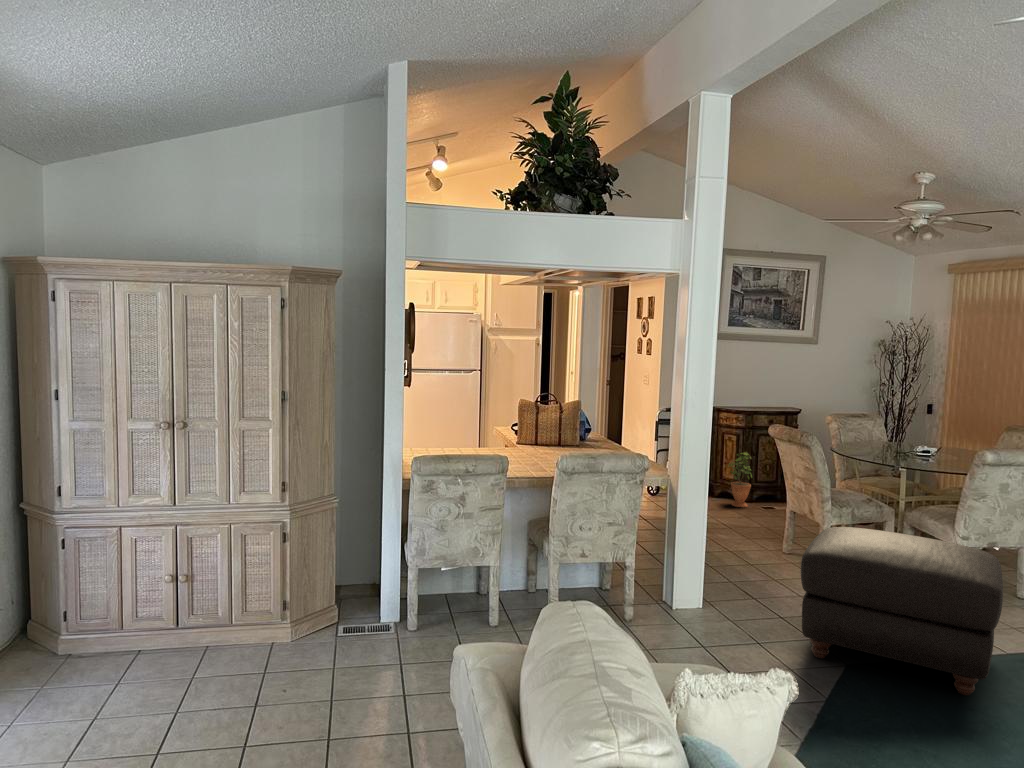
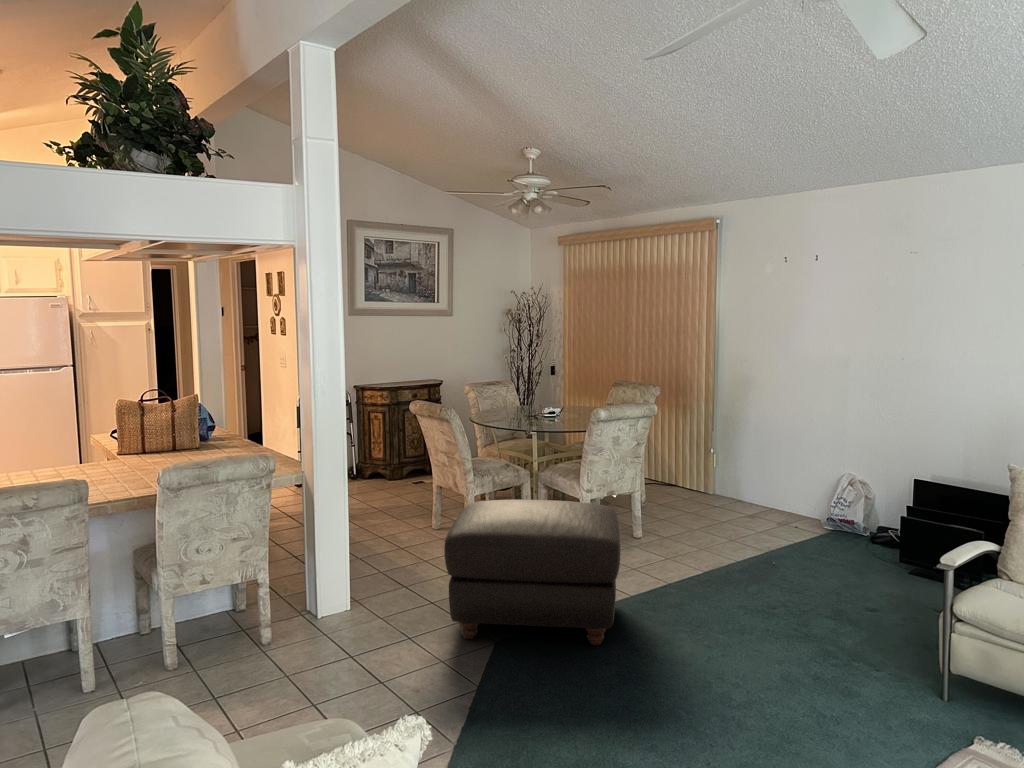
potted plant: present [729,452,752,507] -> none [375,427,401,487]

